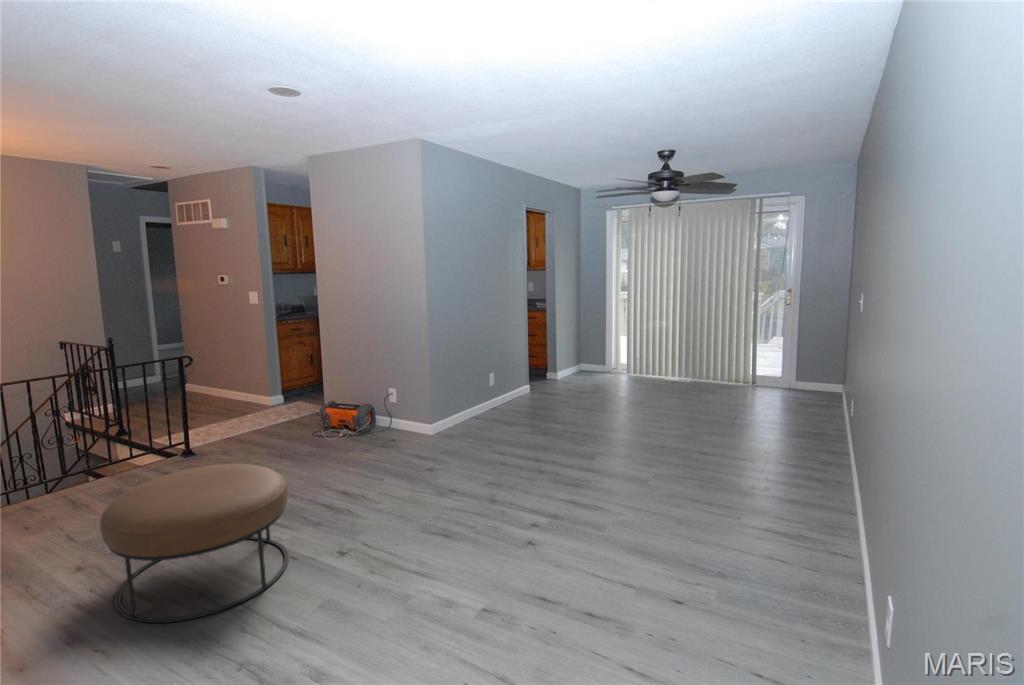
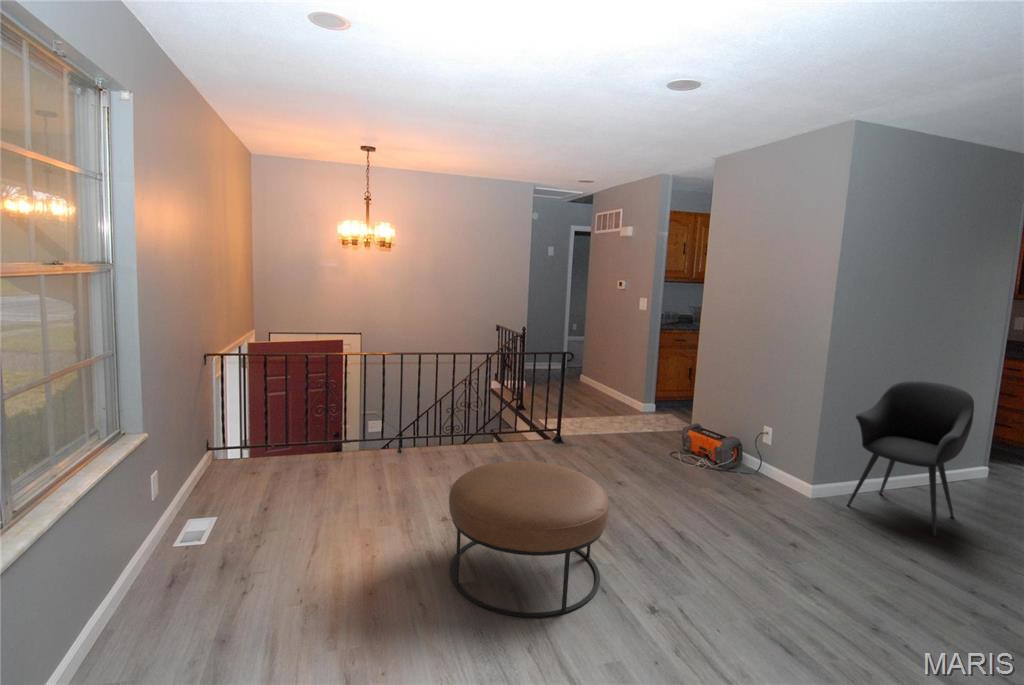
armchair: none [452,332,518,437] -> present [847,381,974,536]

